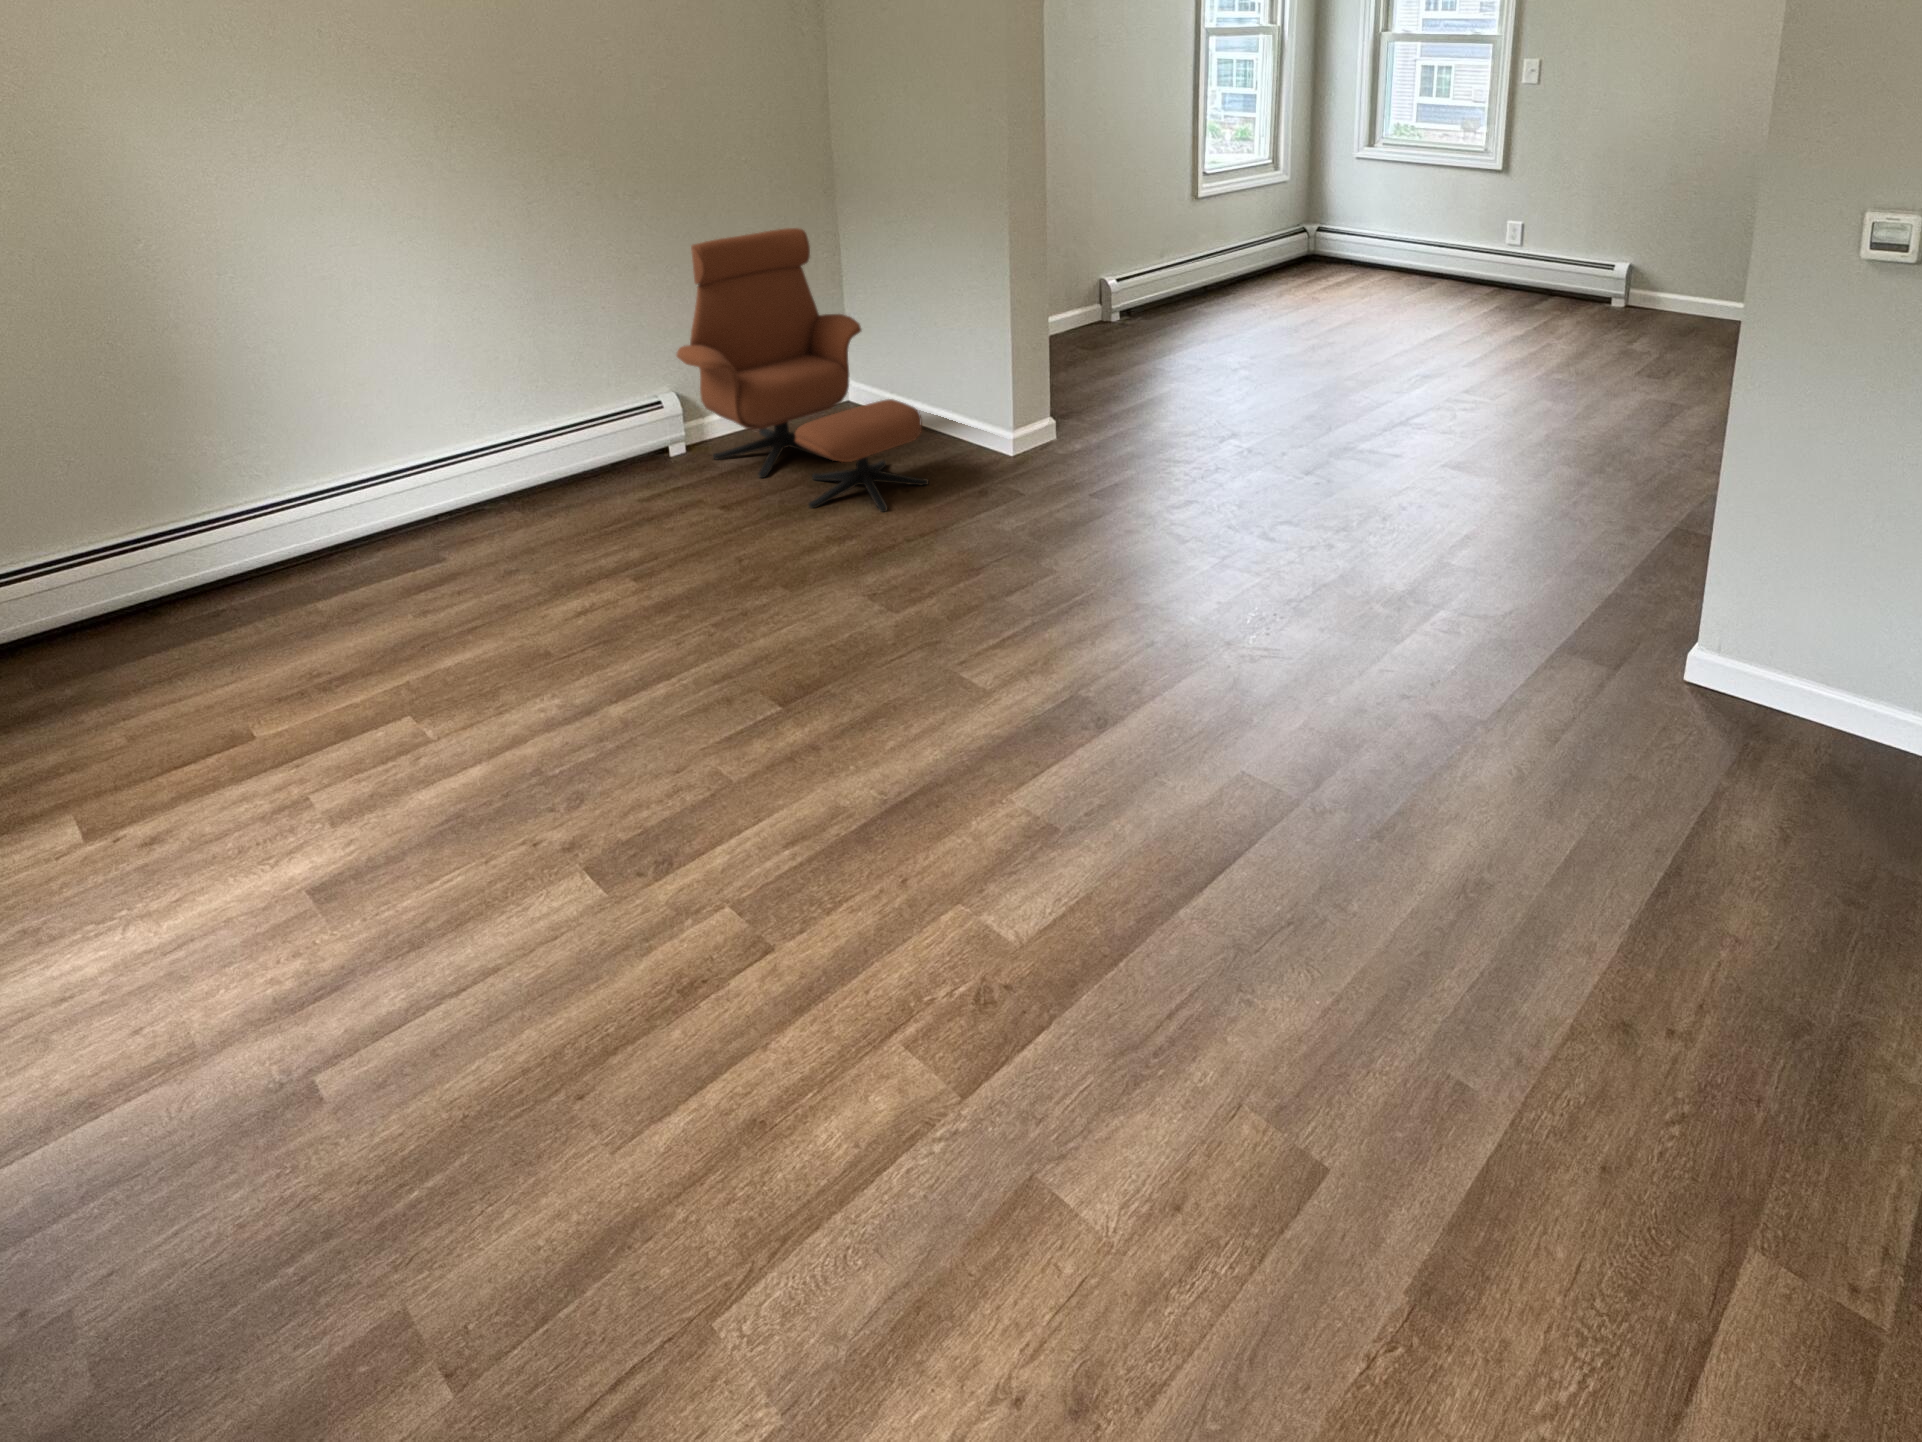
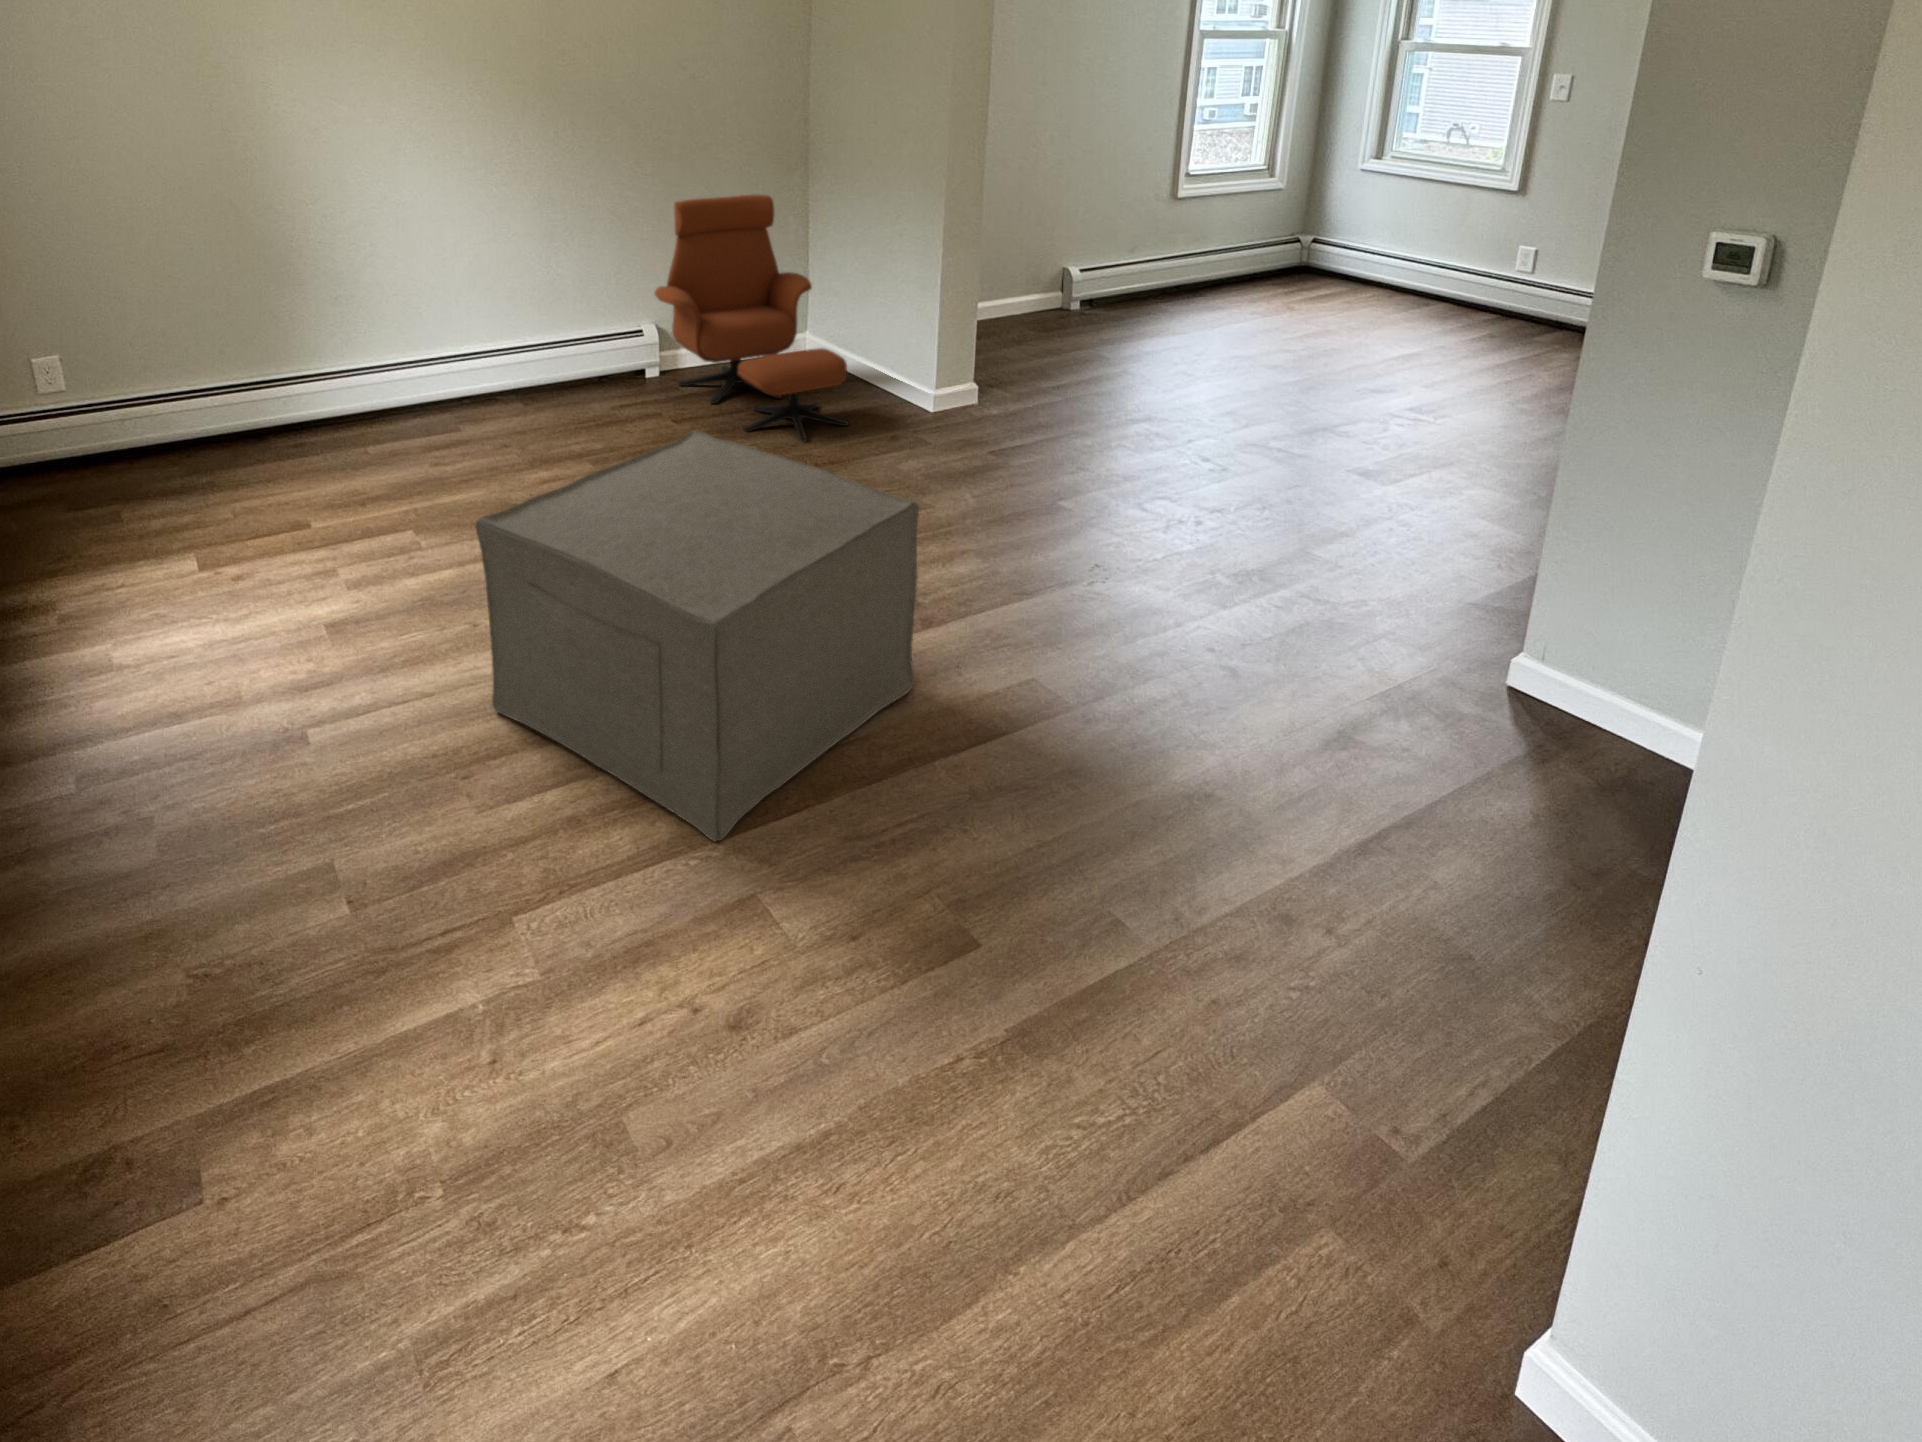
ottoman: none [552,540,1121,1107] -> present [475,430,919,842]

